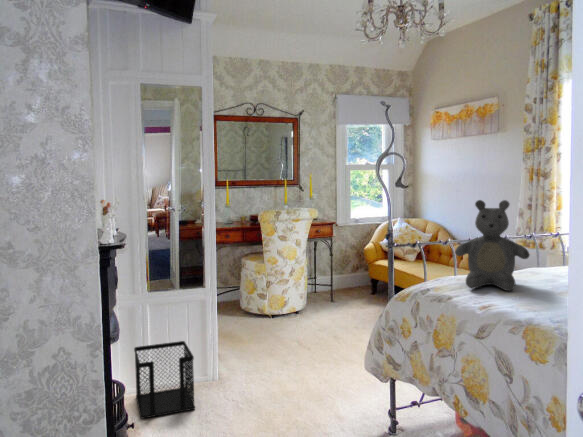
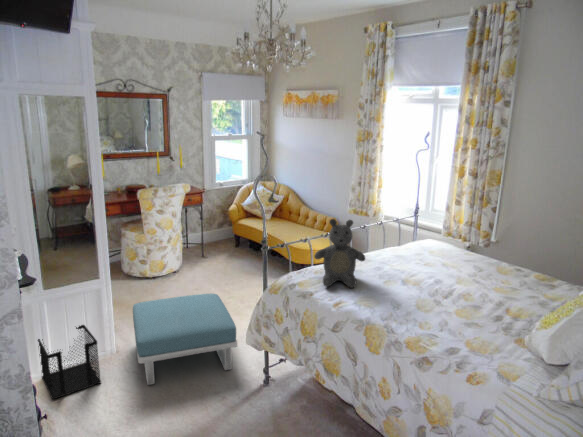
footstool: none [235,323,357,418] -> present [133,293,237,385]

